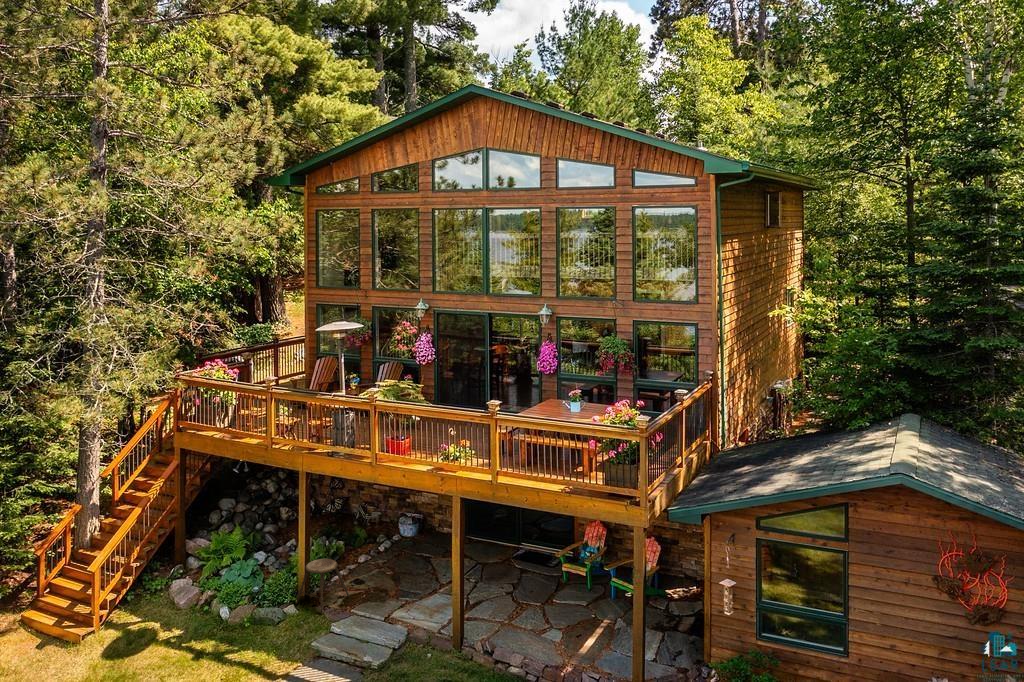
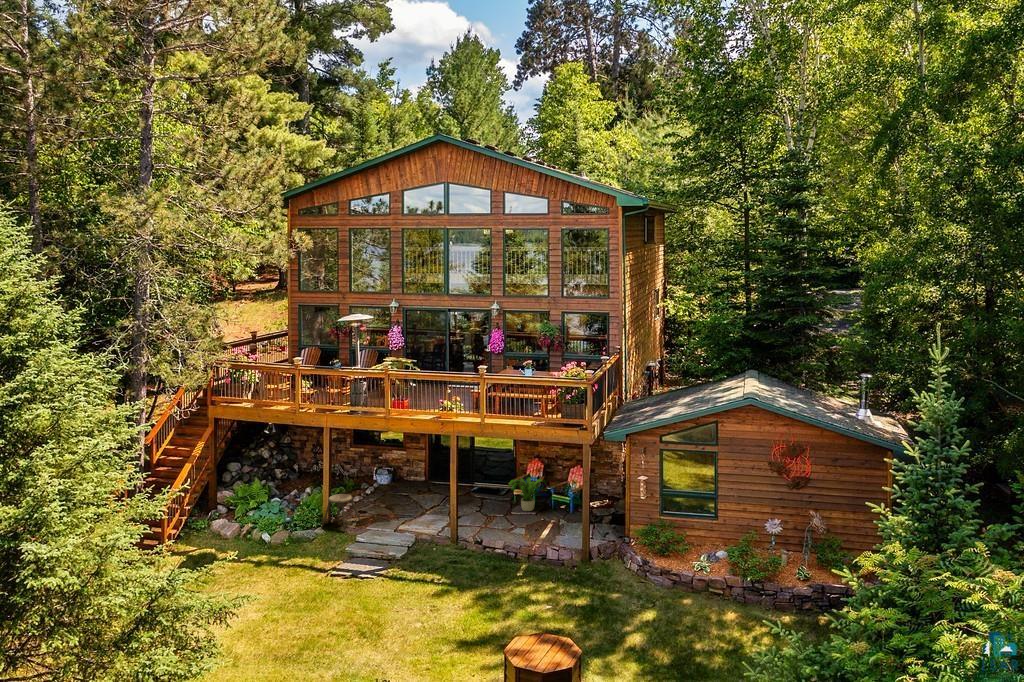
potted plant: none [543,552,597,600] -> present [509,477,546,511]

